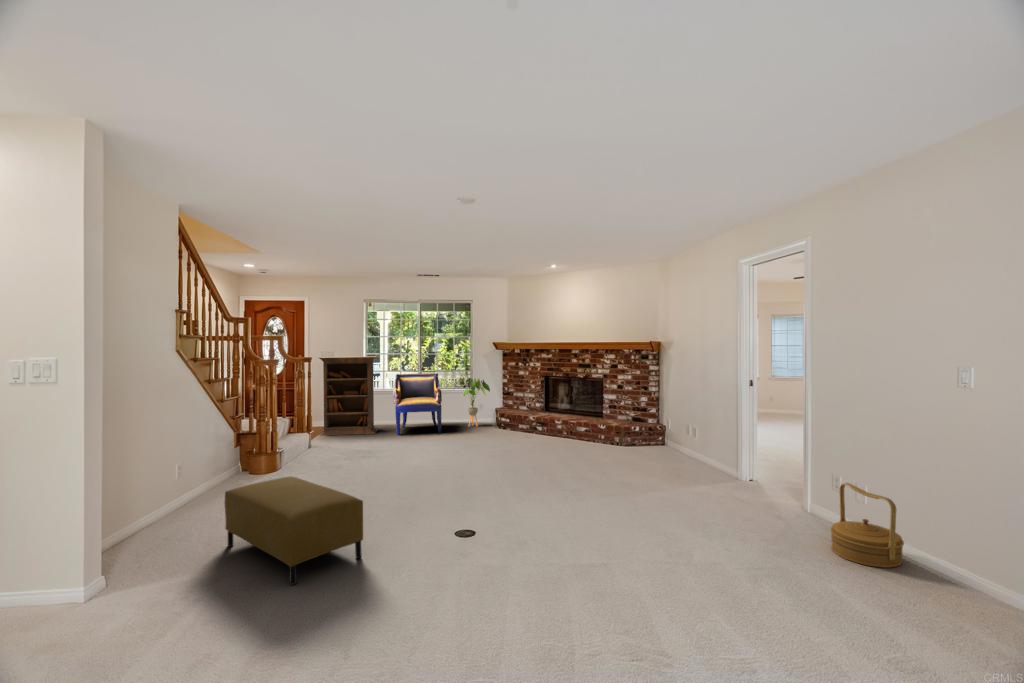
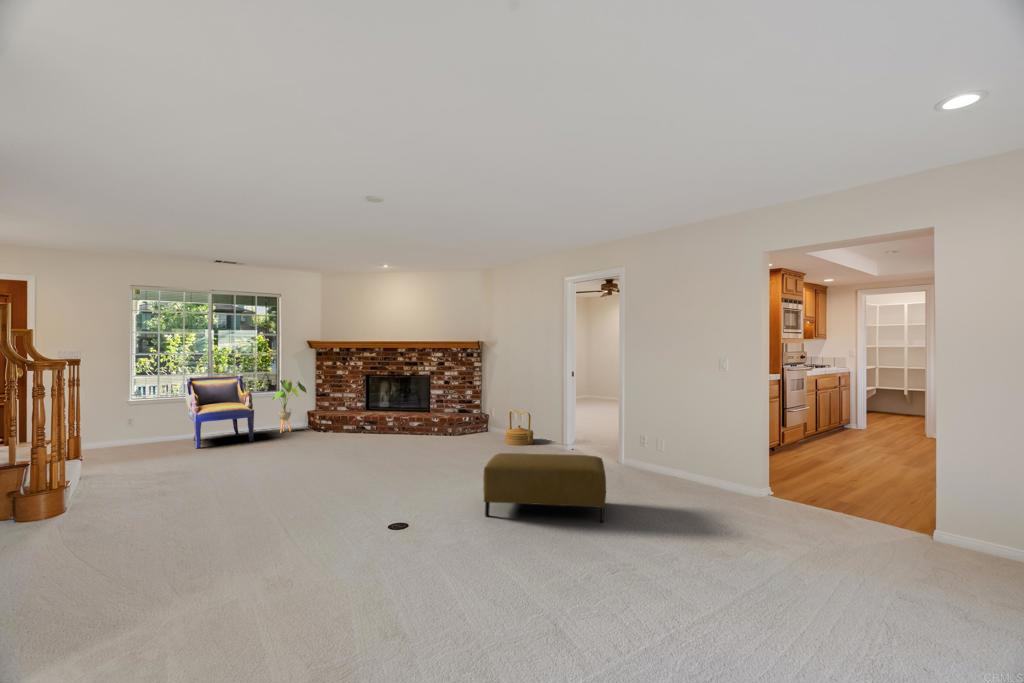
bookcase: present [319,356,378,435] -> none [75,356,163,460]
ottoman: present [225,477,363,585] -> present [483,453,606,522]
woven basket: present [830,483,904,568] -> present [505,410,534,445]

